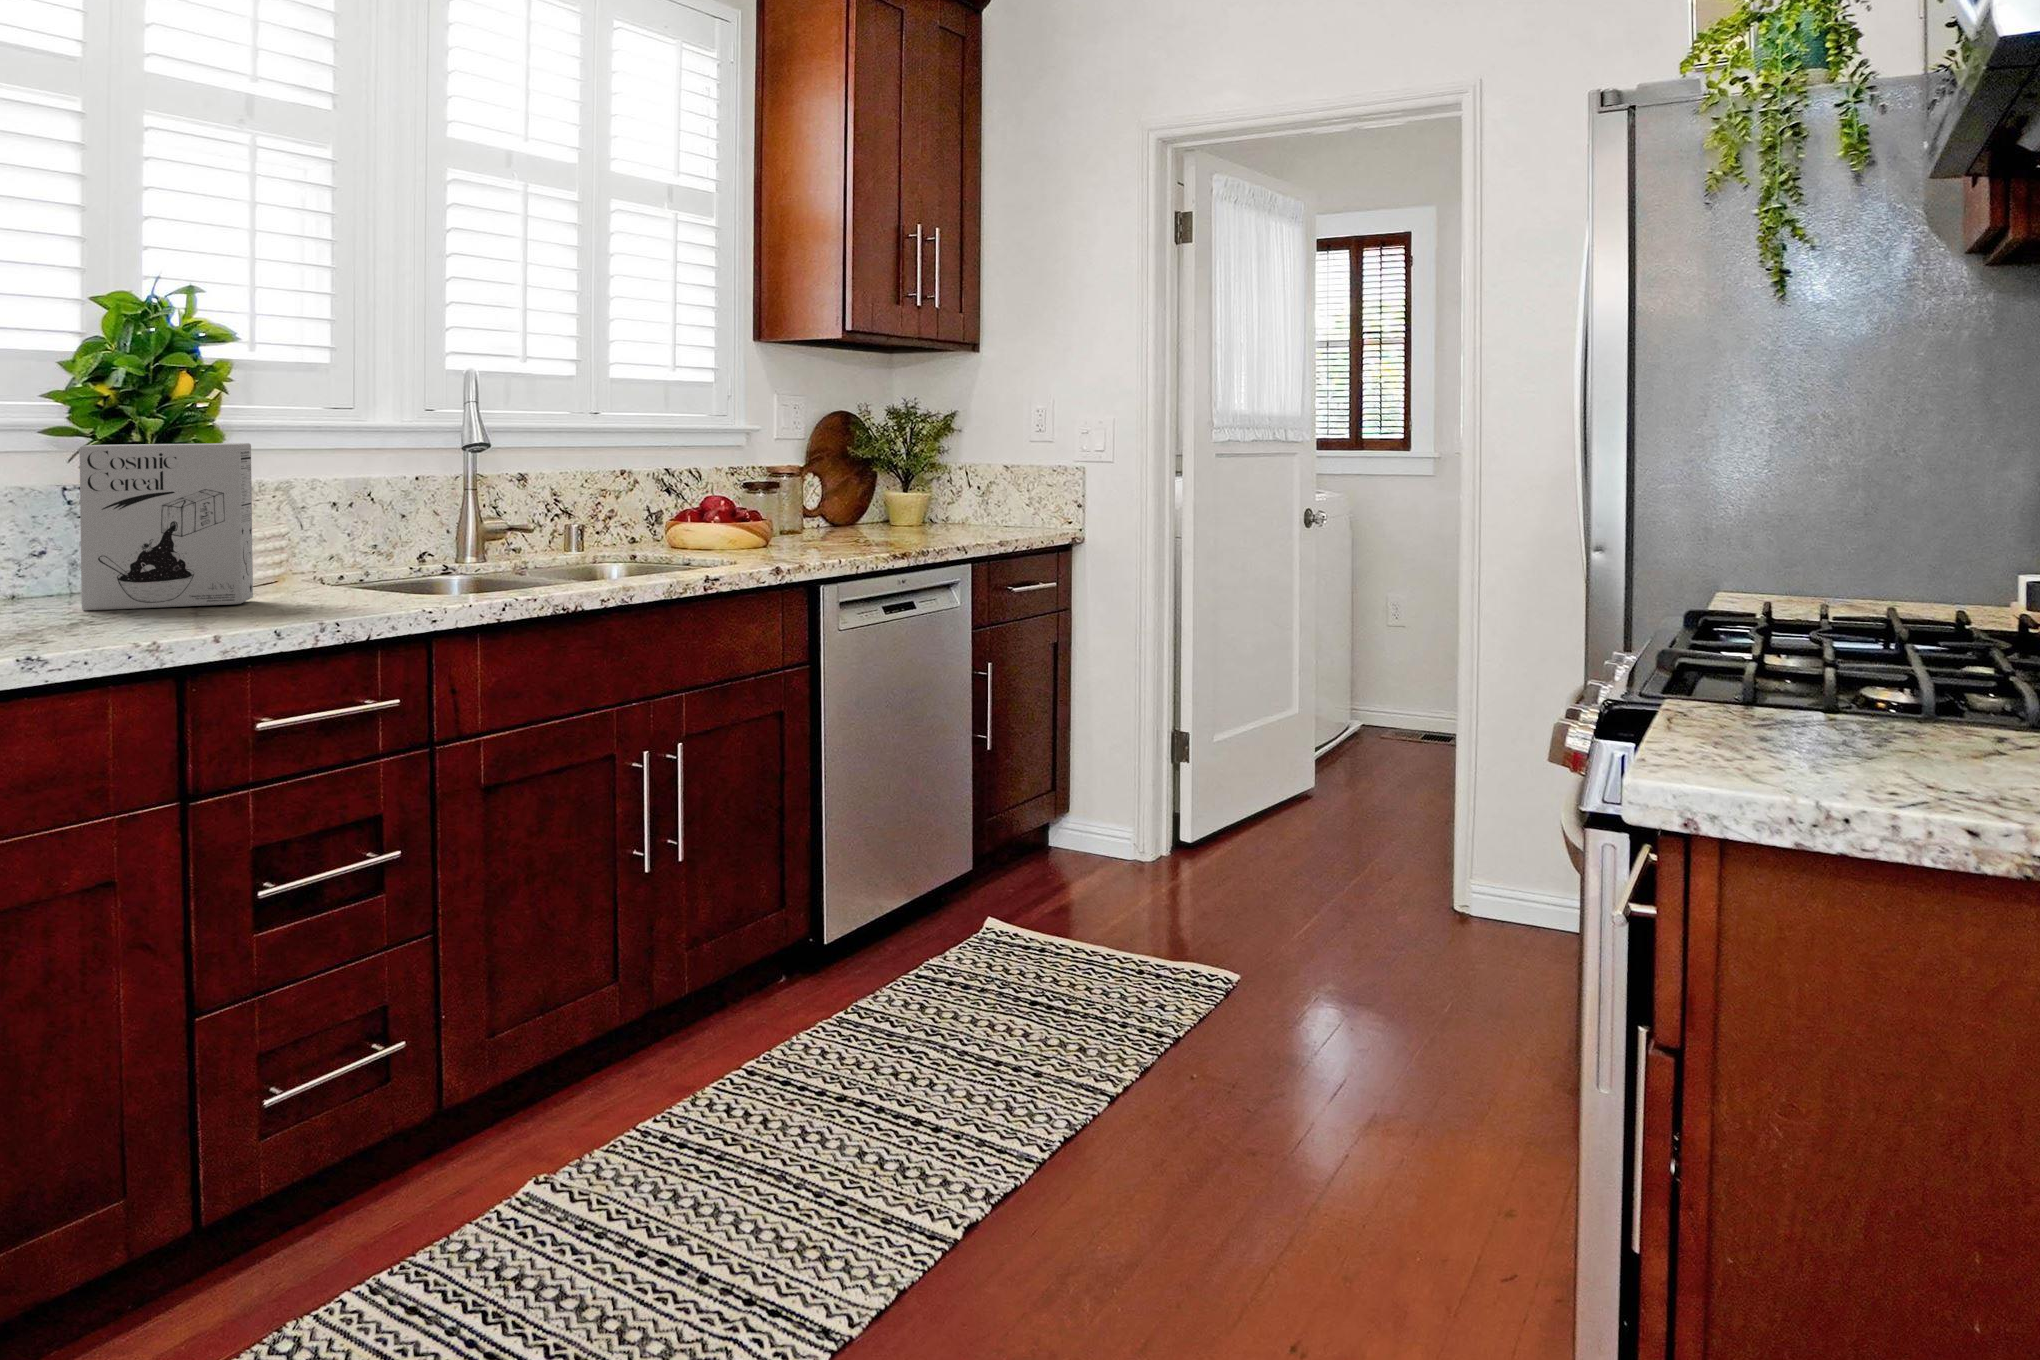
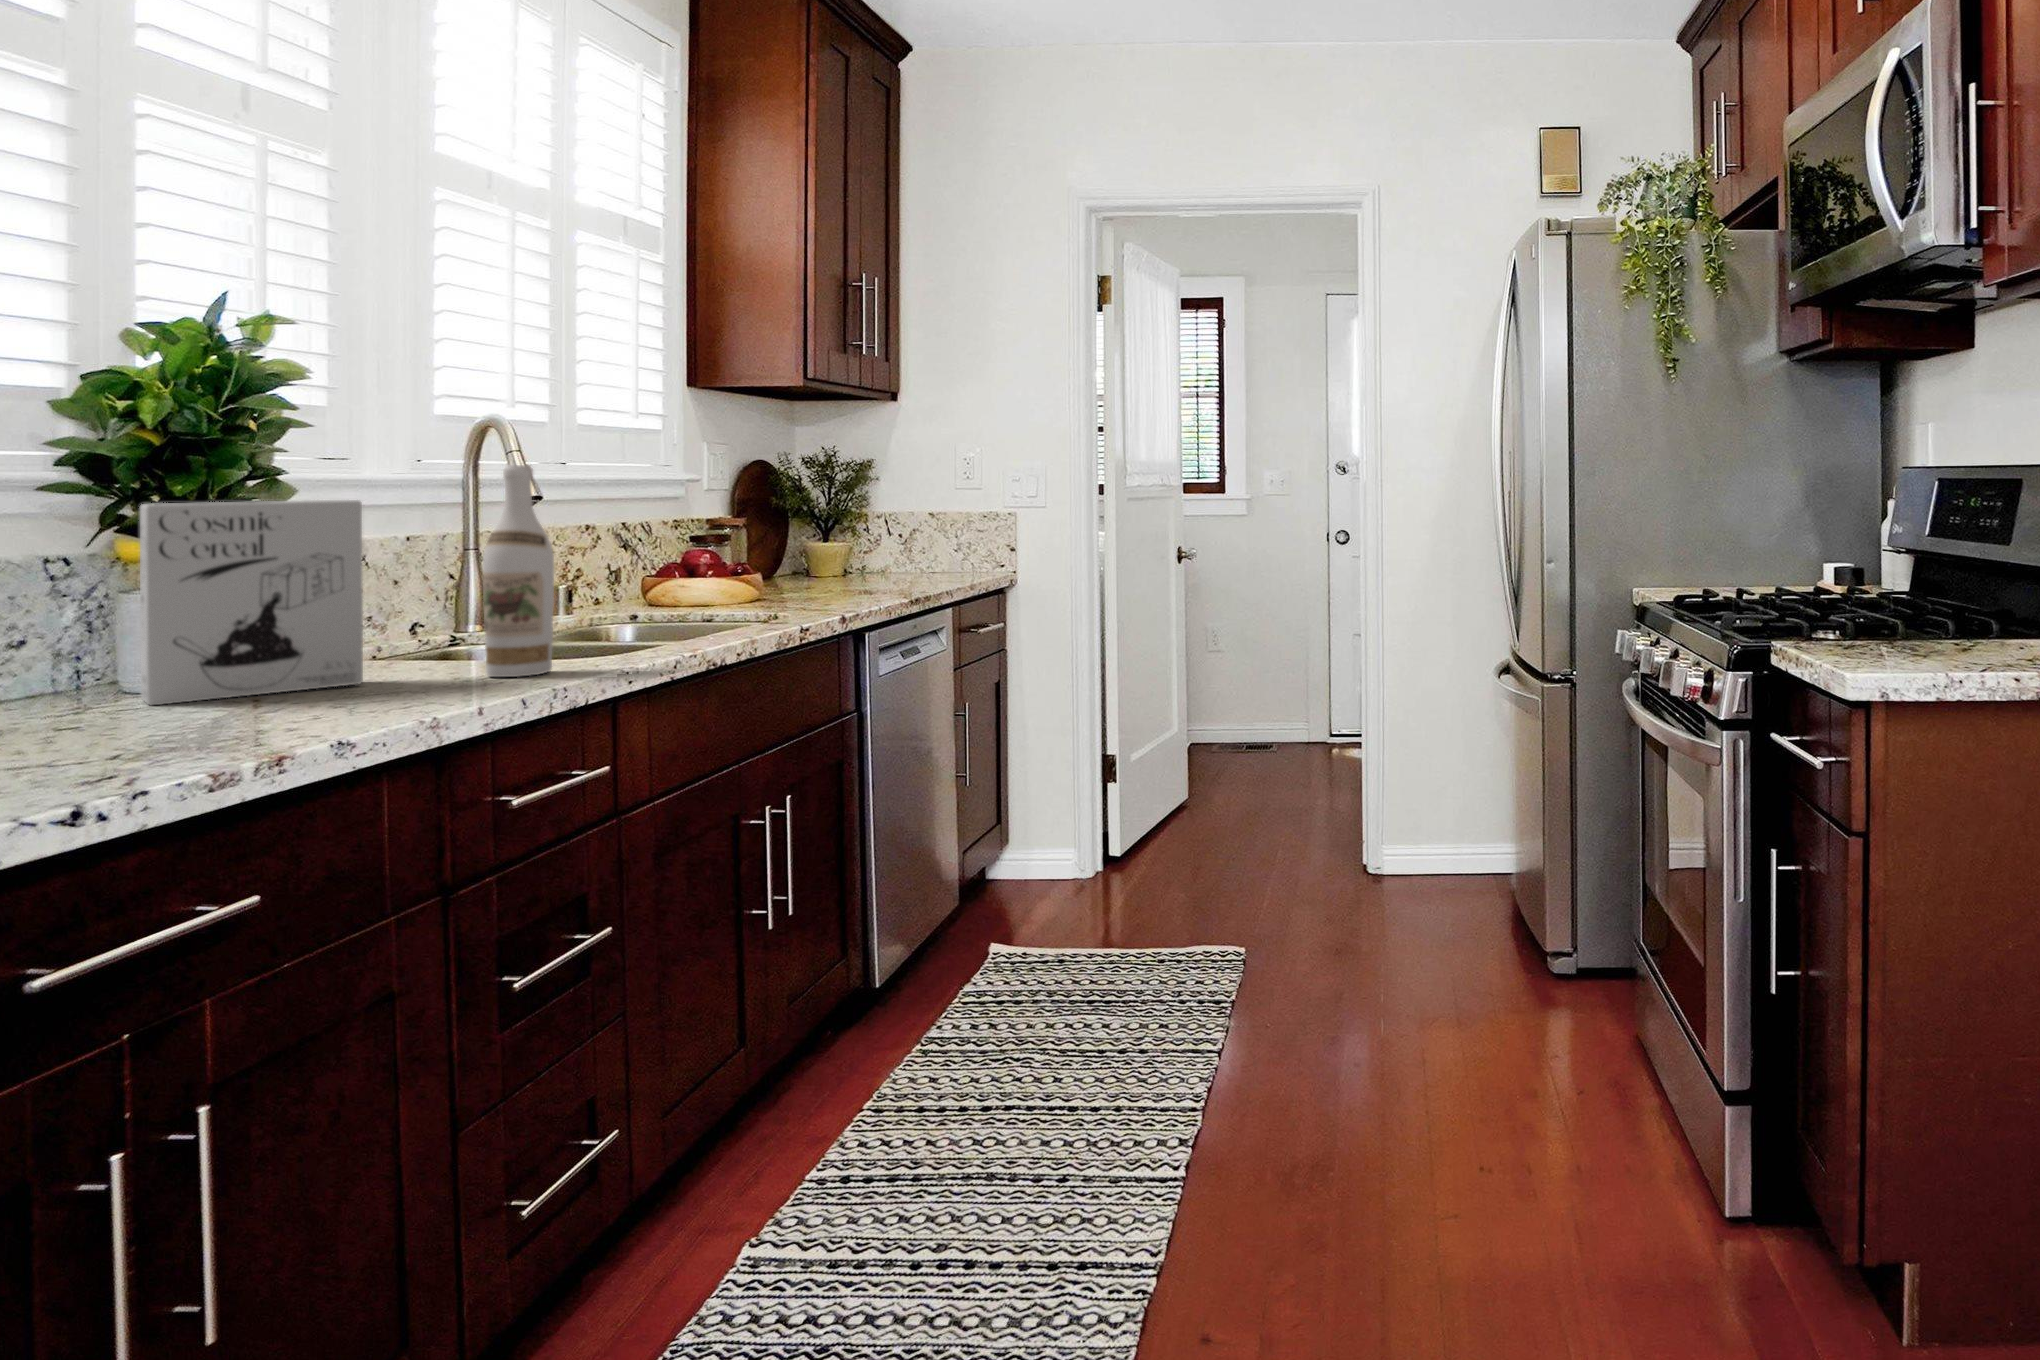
wine bottle: none [328,413,389,607] -> present [482,465,554,677]

